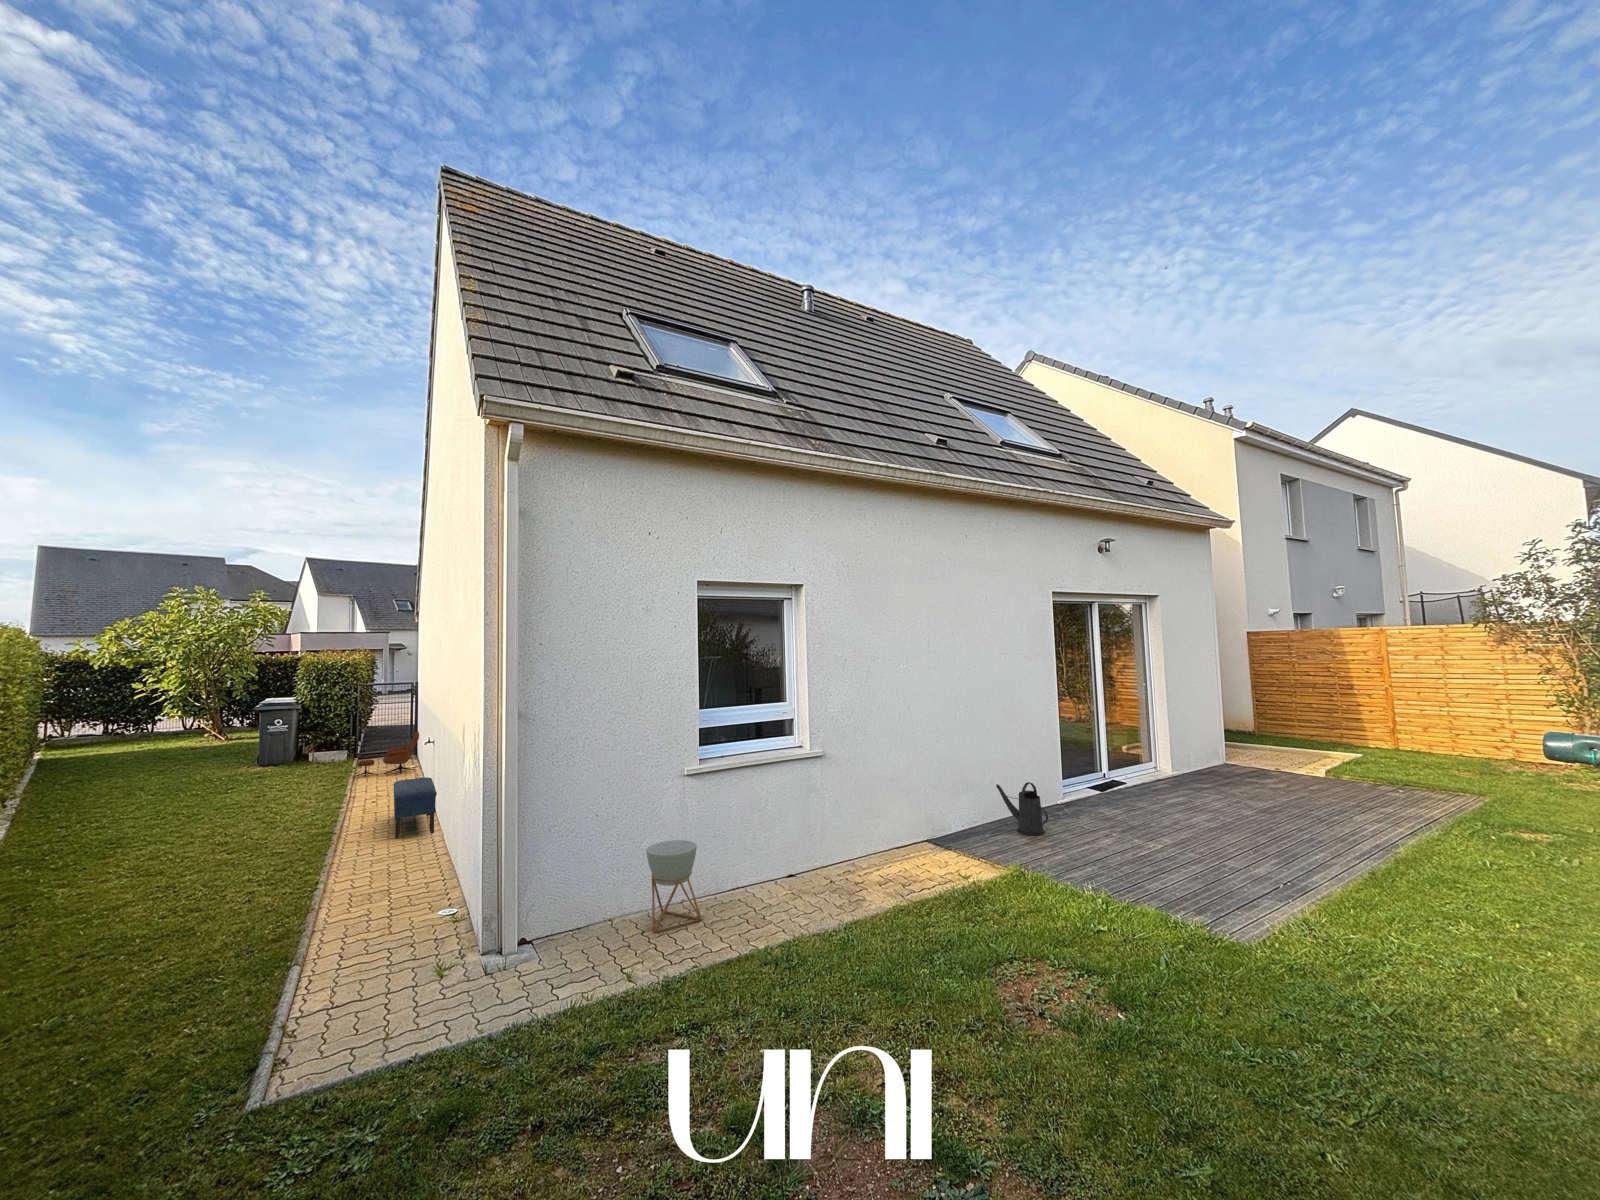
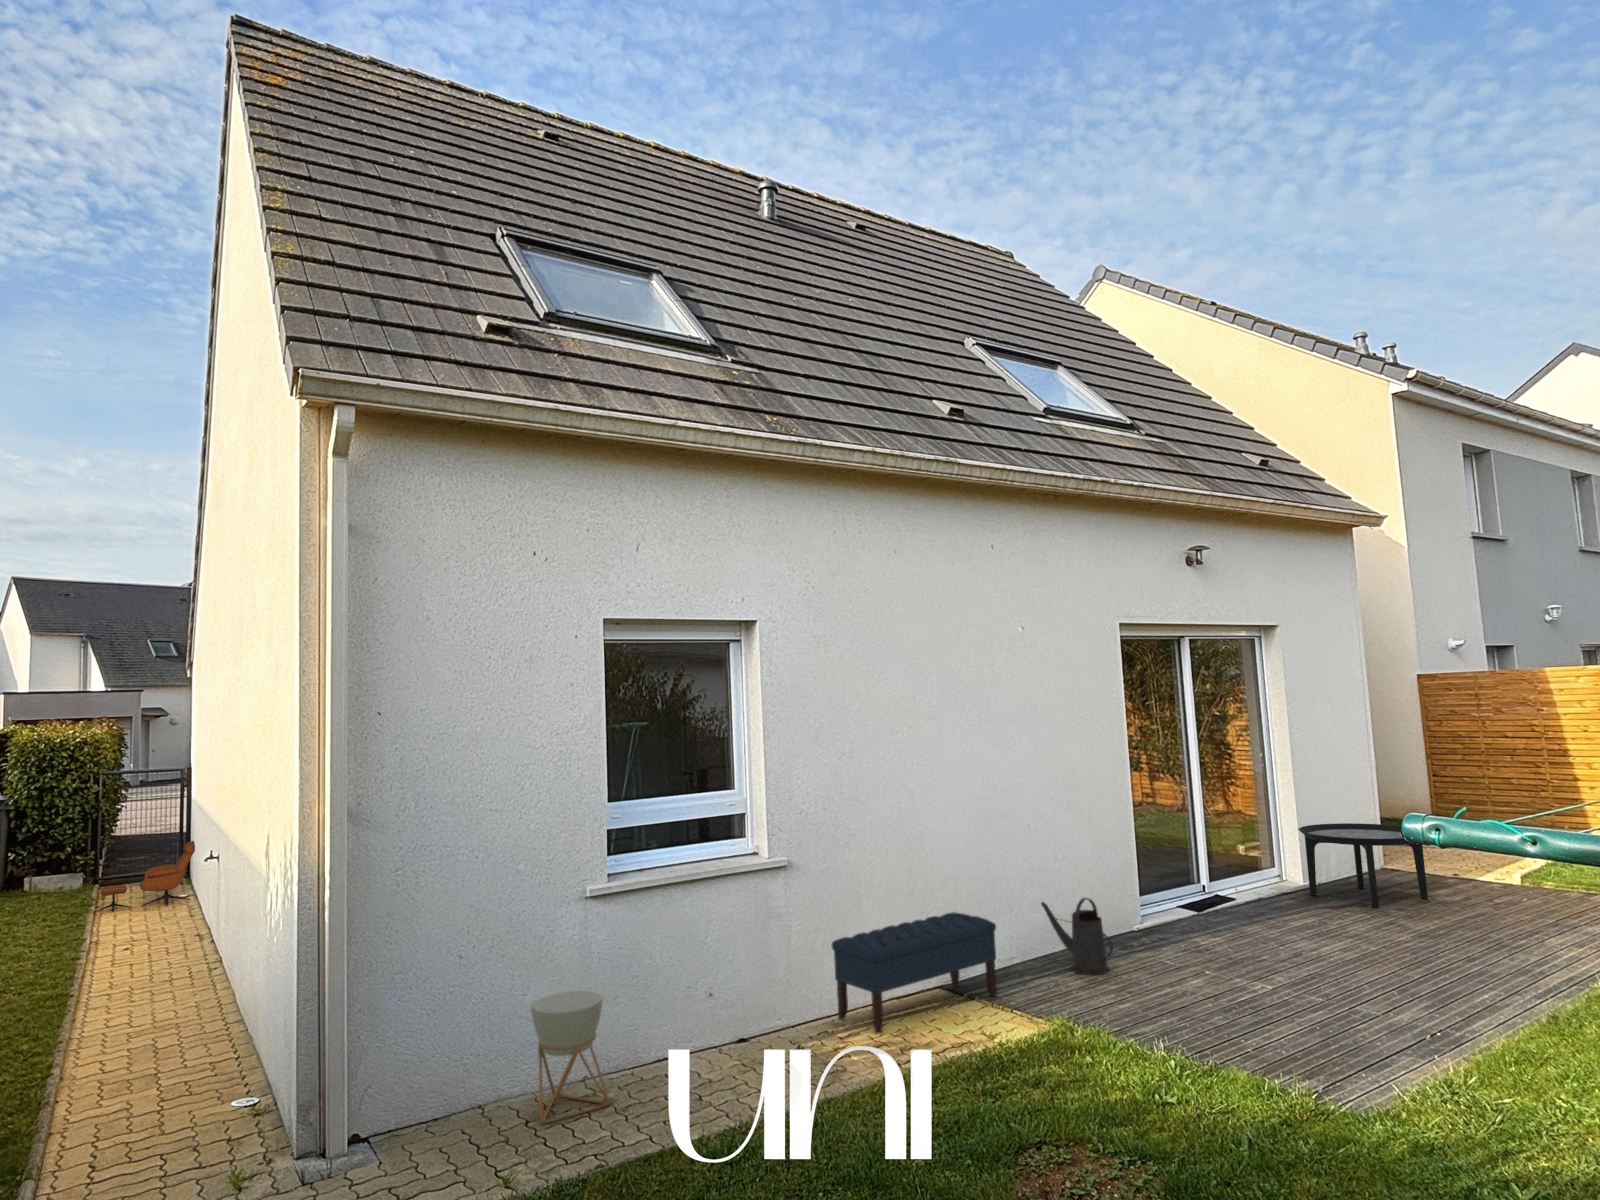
round table: none [1172,735,1265,793] -> present [1298,823,1428,908]
bench: present [394,777,437,839] -> present [832,912,997,1034]

